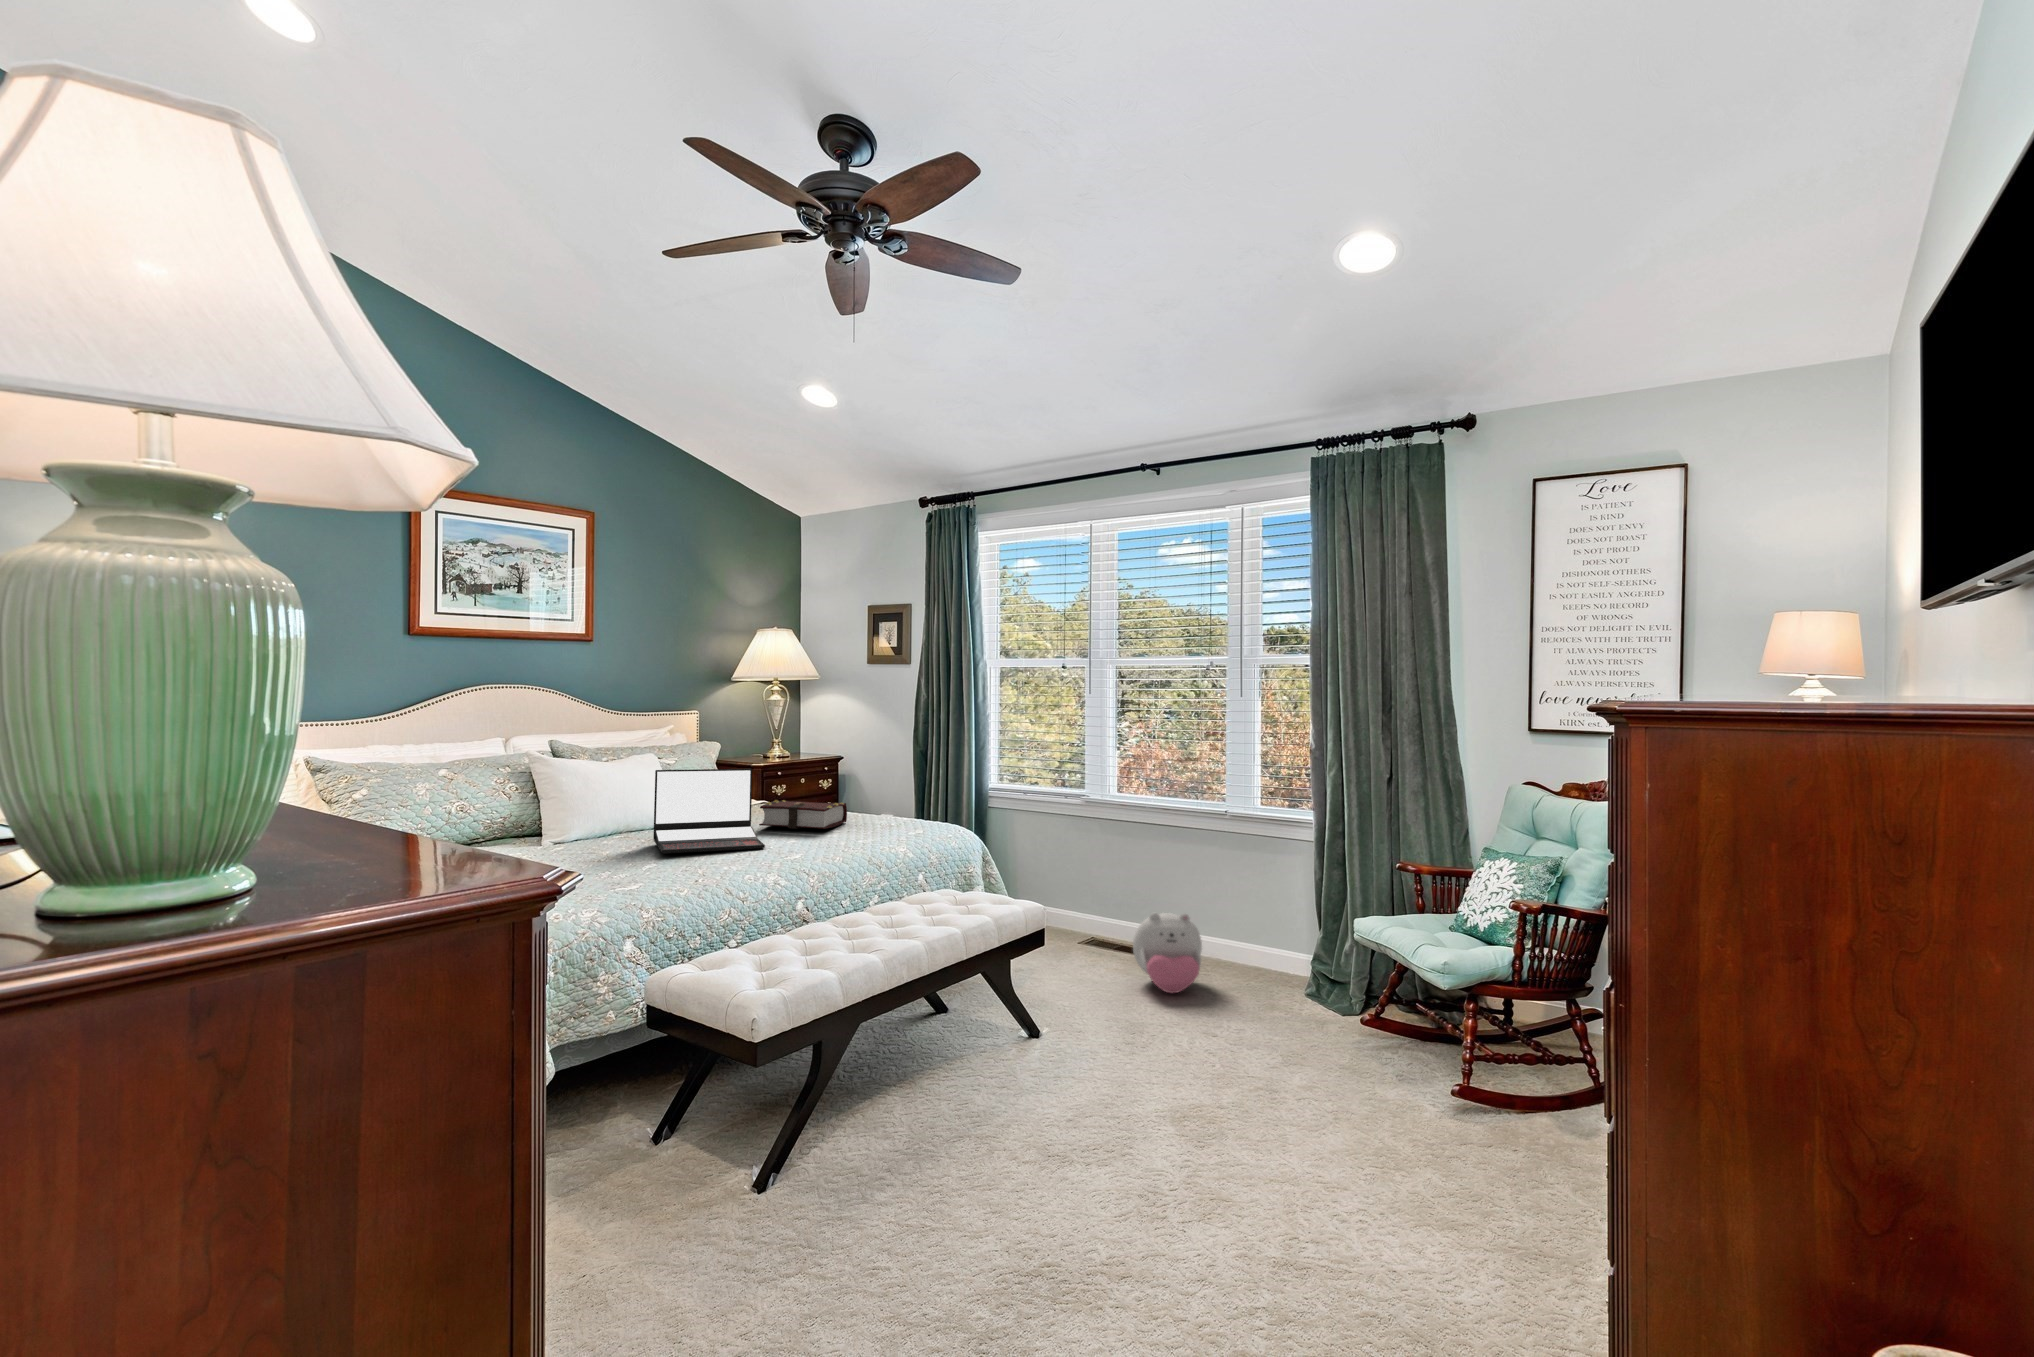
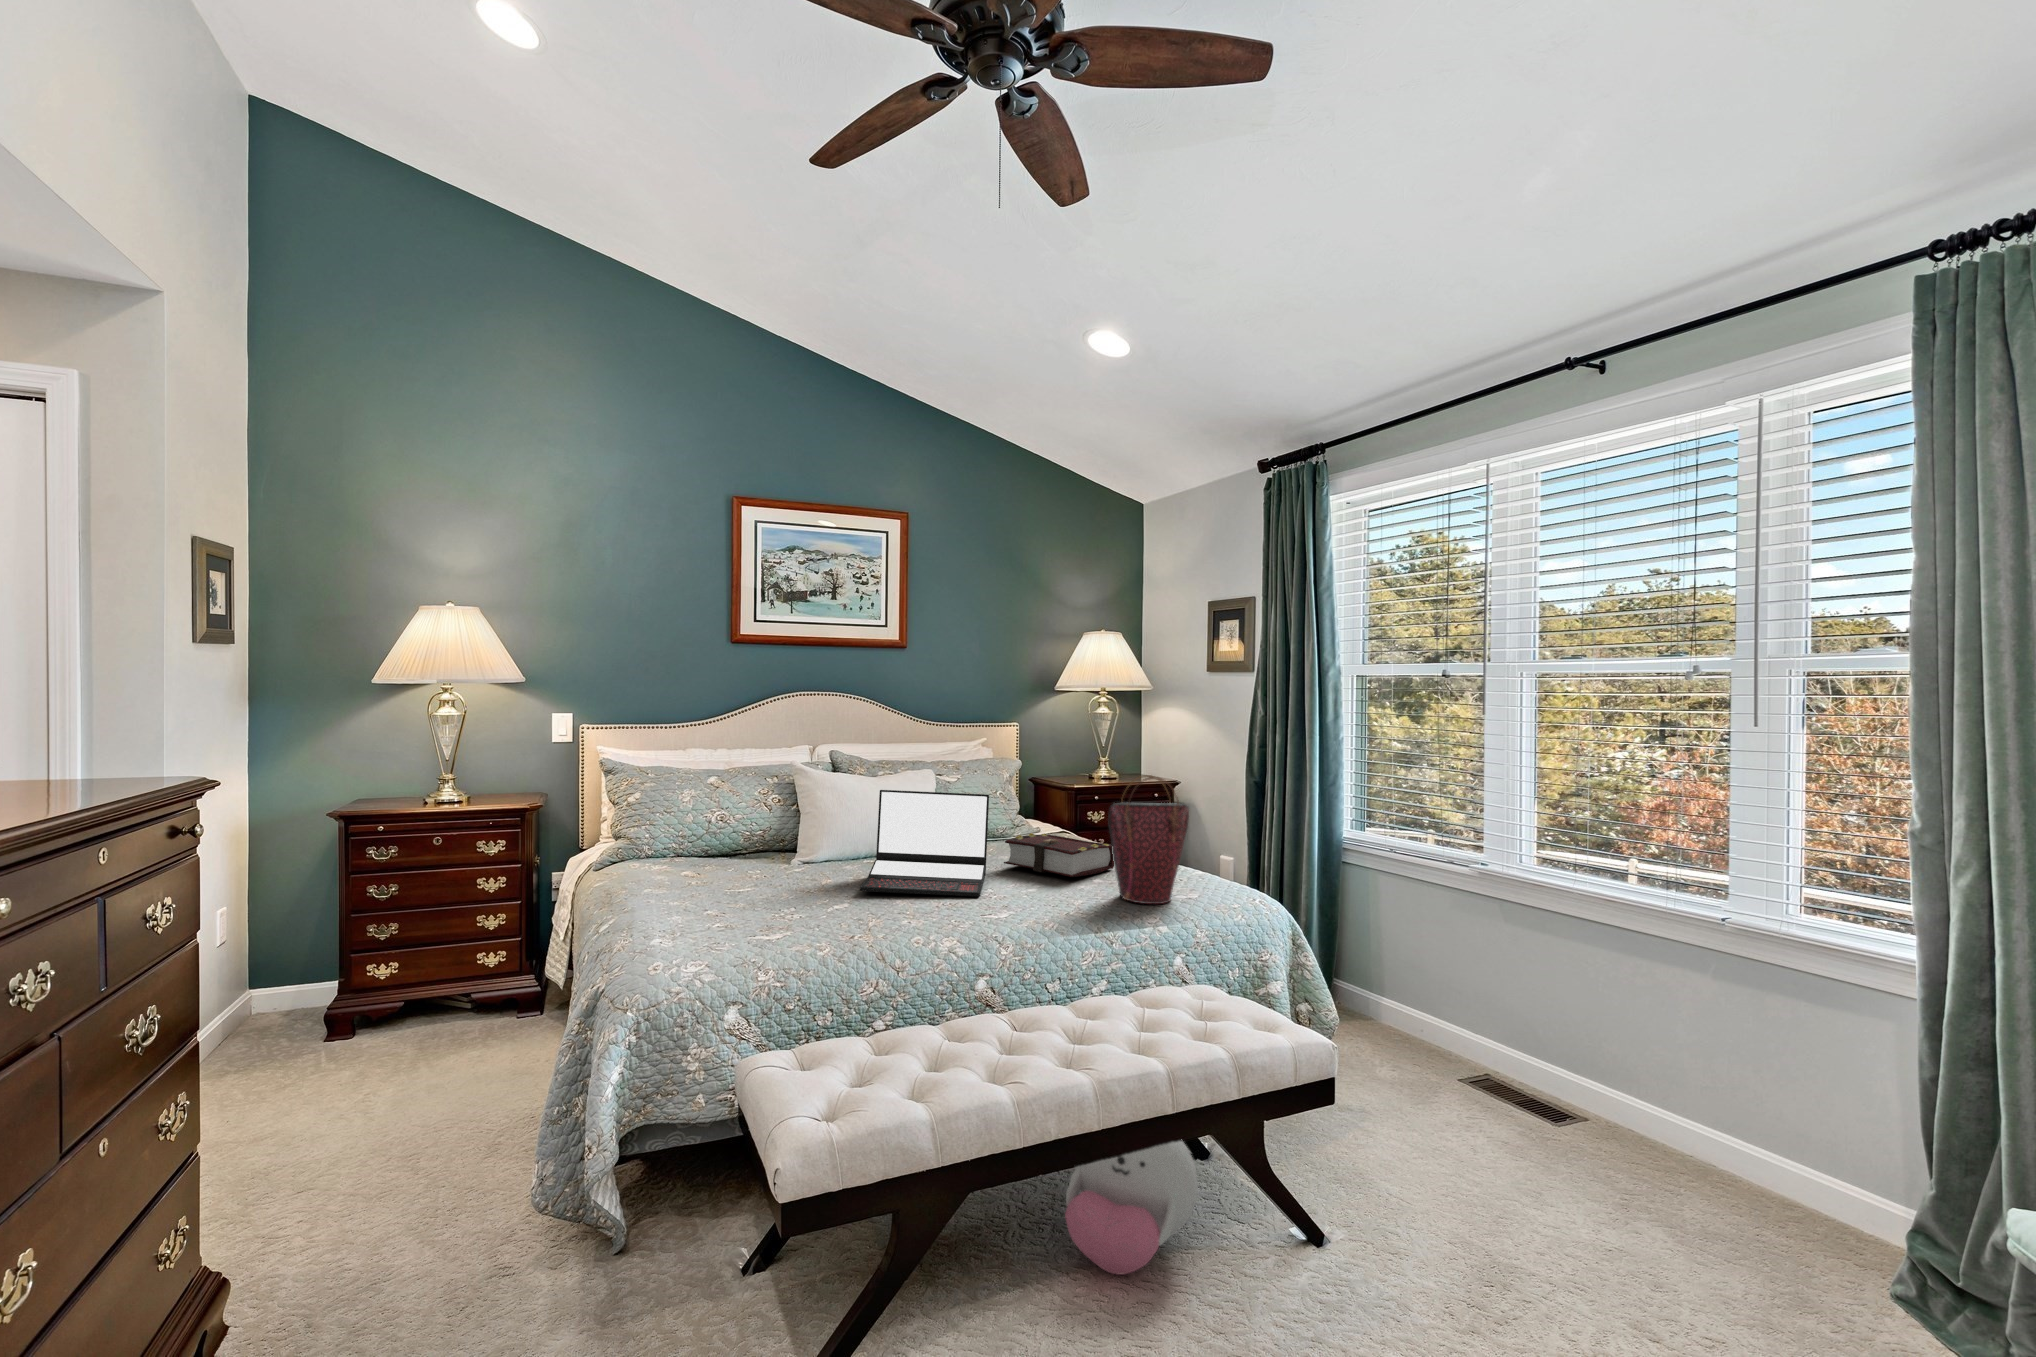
handbag: none [864,745,918,840] -> present [1108,775,1189,904]
plush toy: present [1133,913,1202,993] -> present [1065,1141,1198,1275]

